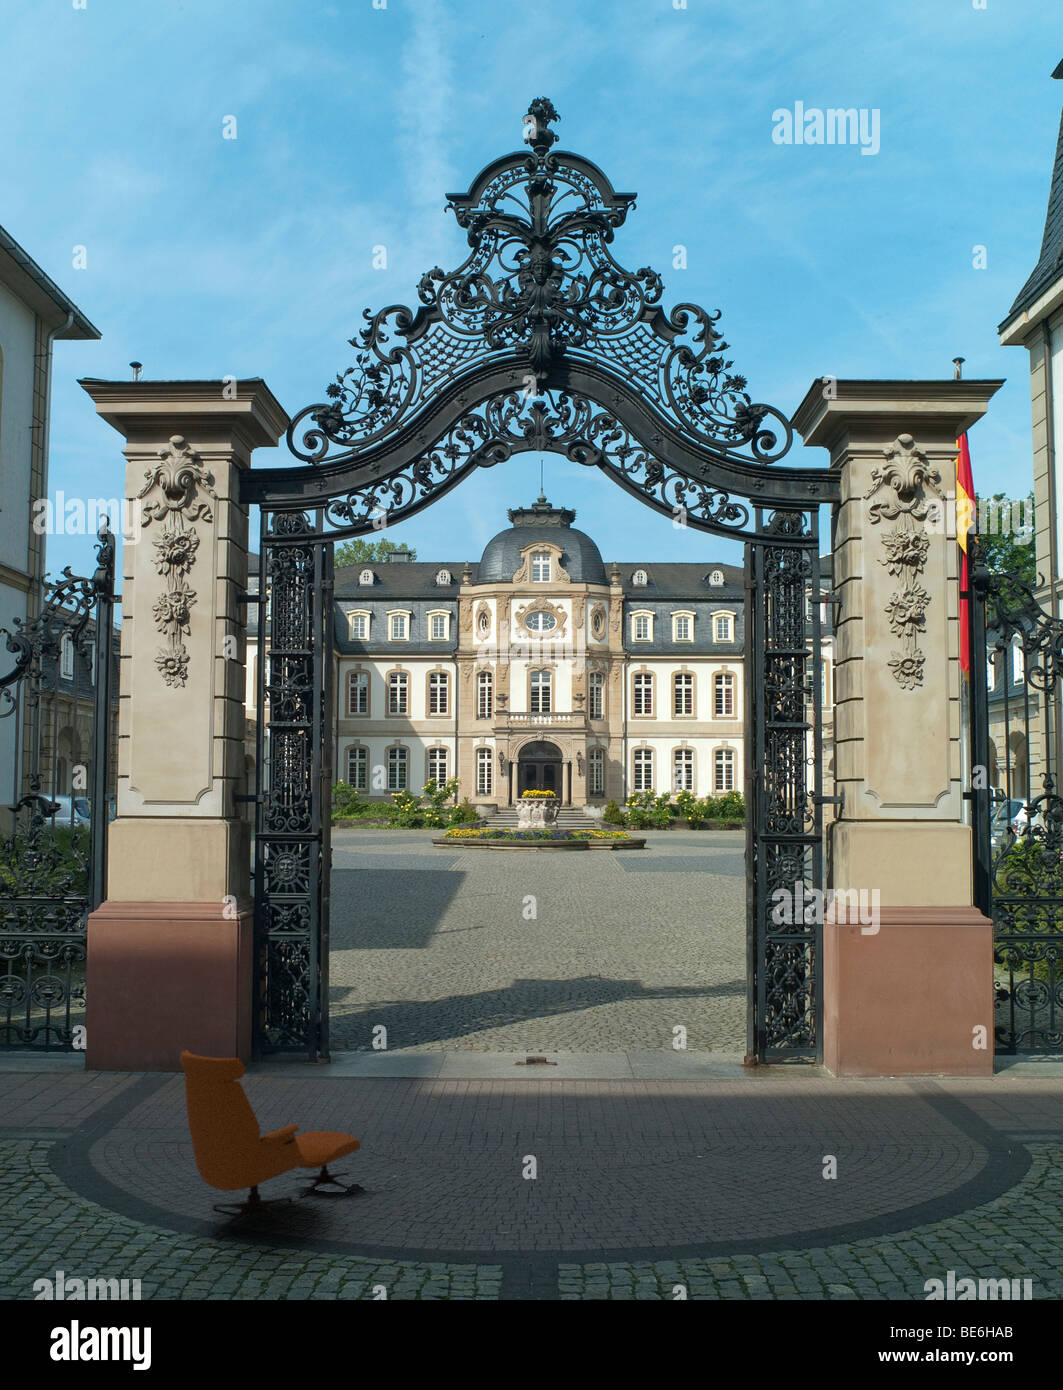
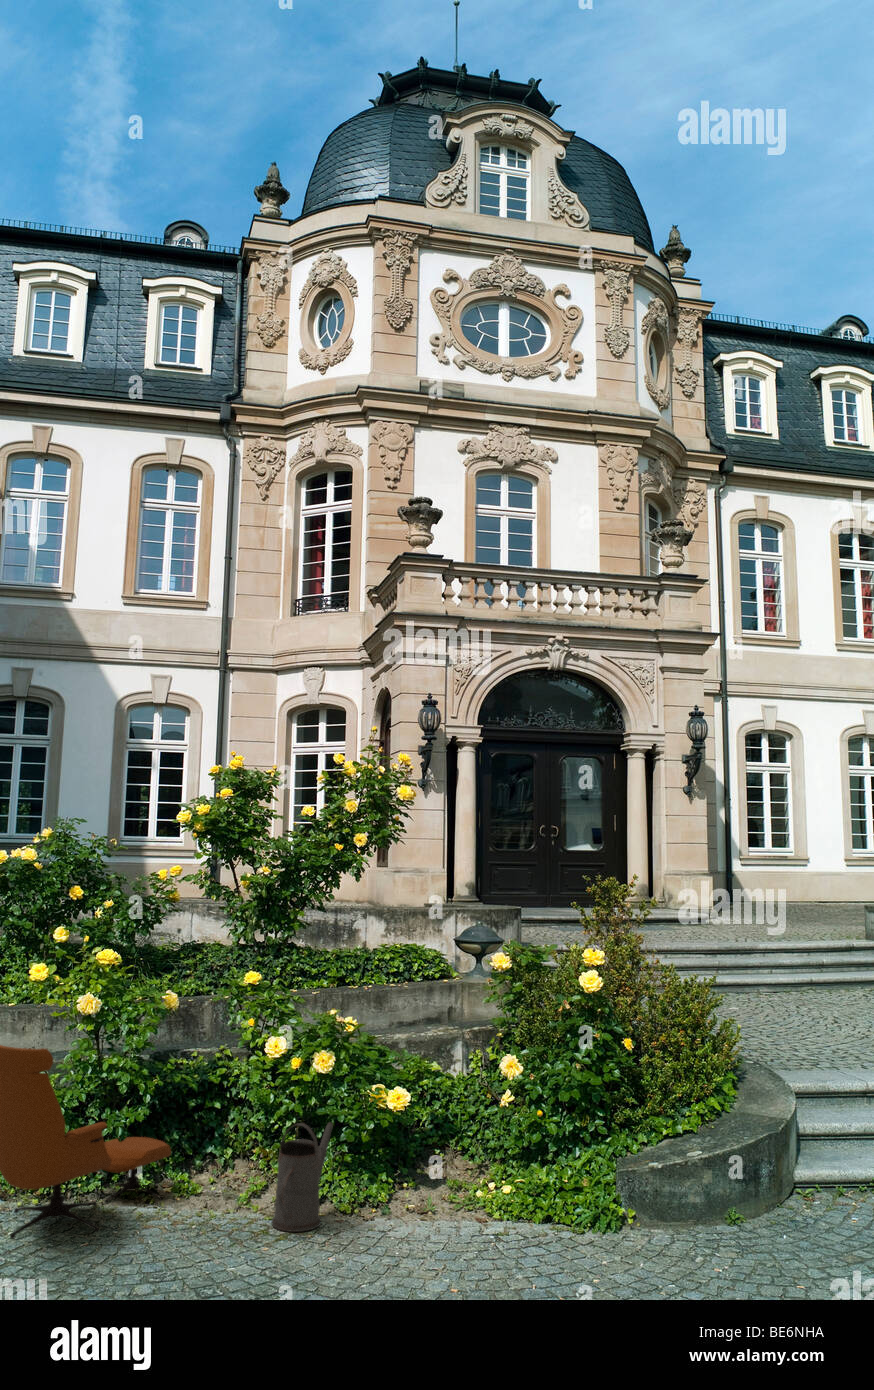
watering can: none [466,1117,522,1228] -> present [272,1122,333,1232]

